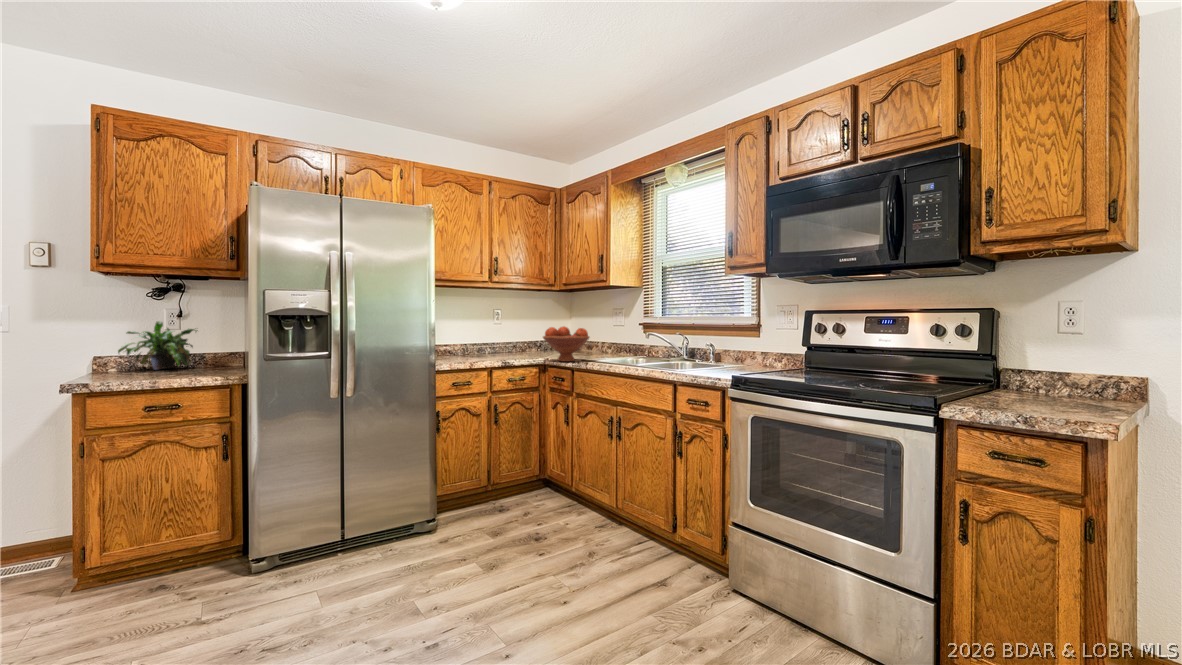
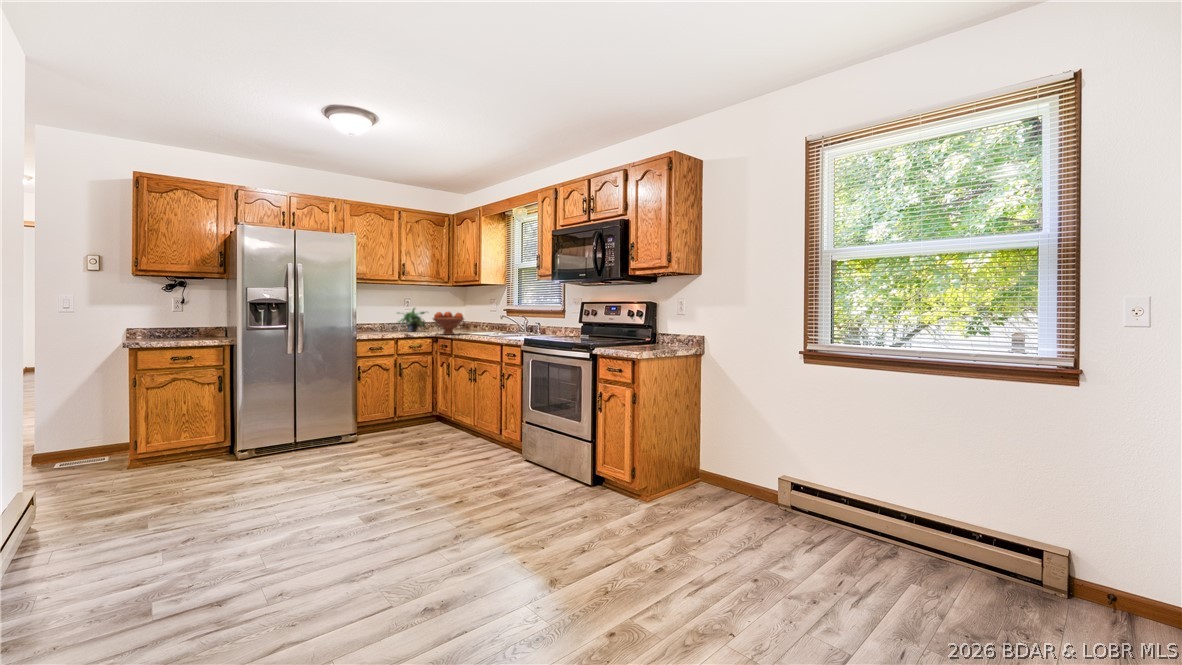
potted plant: present [118,321,198,370] -> present [398,308,426,331]

